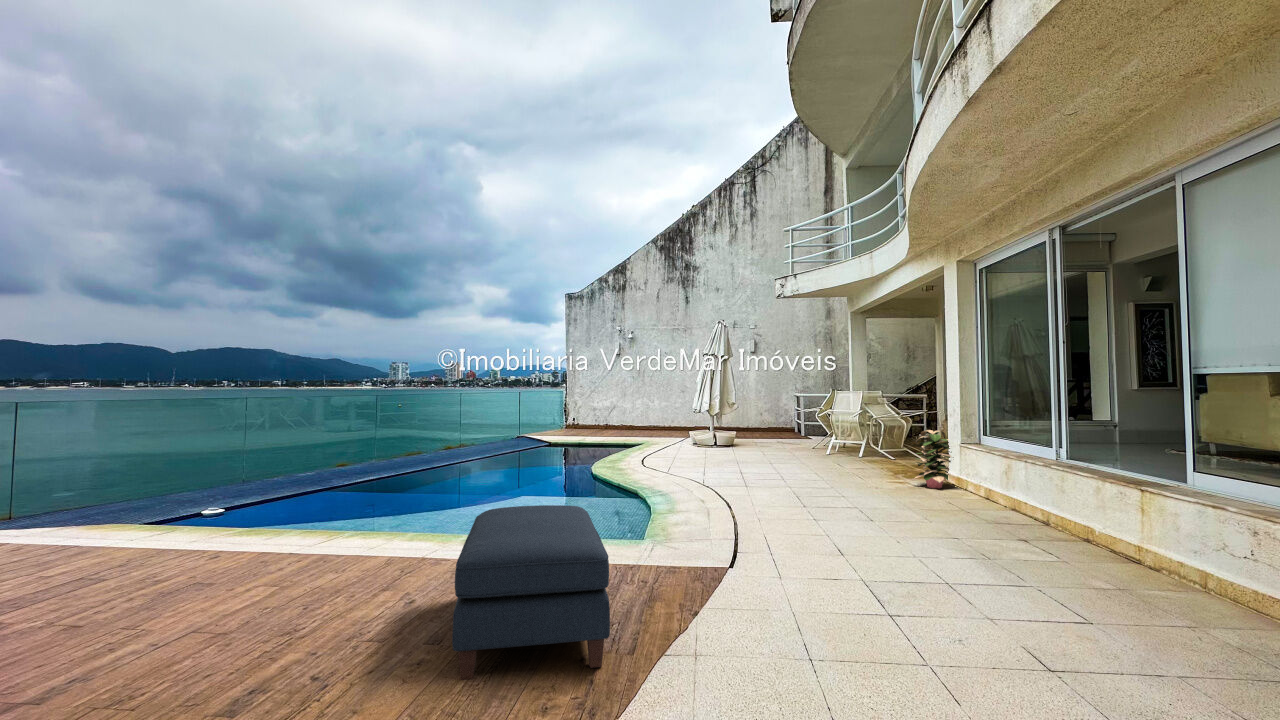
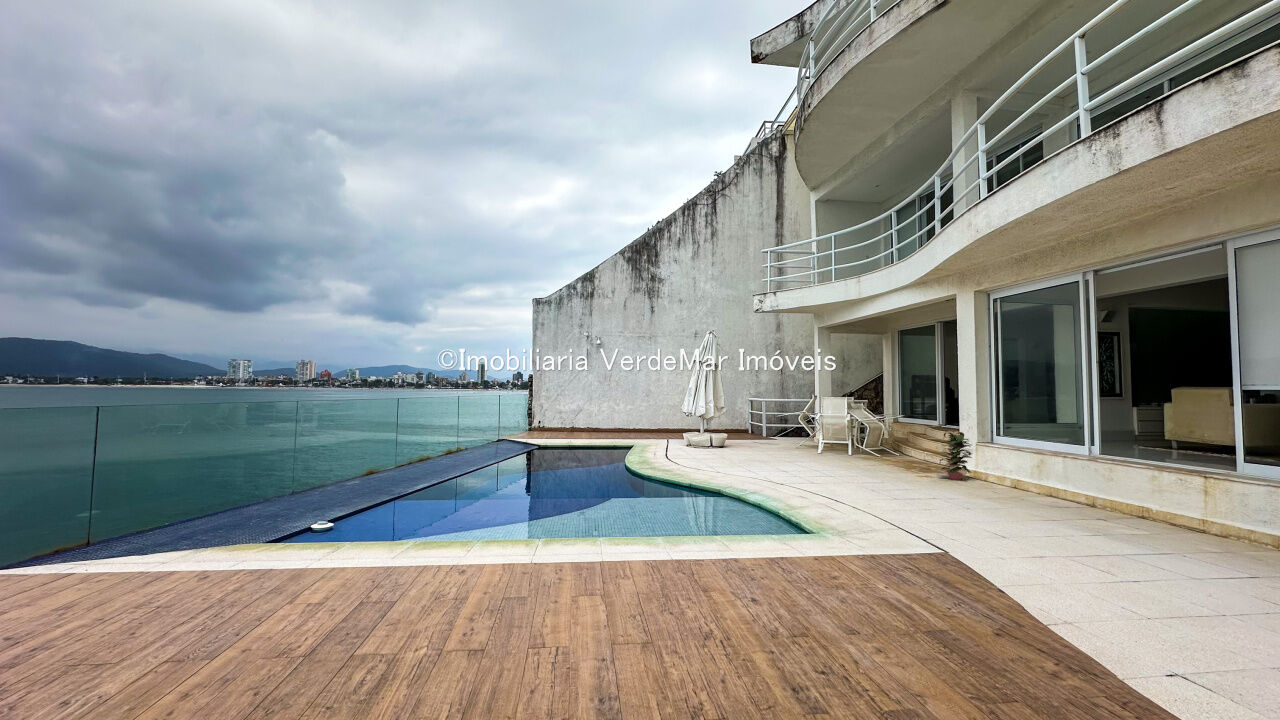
ottoman: present [452,505,610,680] -> none [821,512,1066,675]

